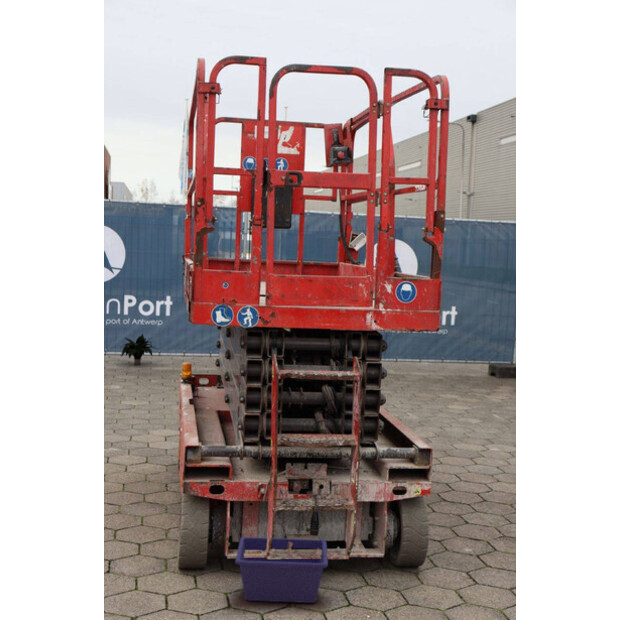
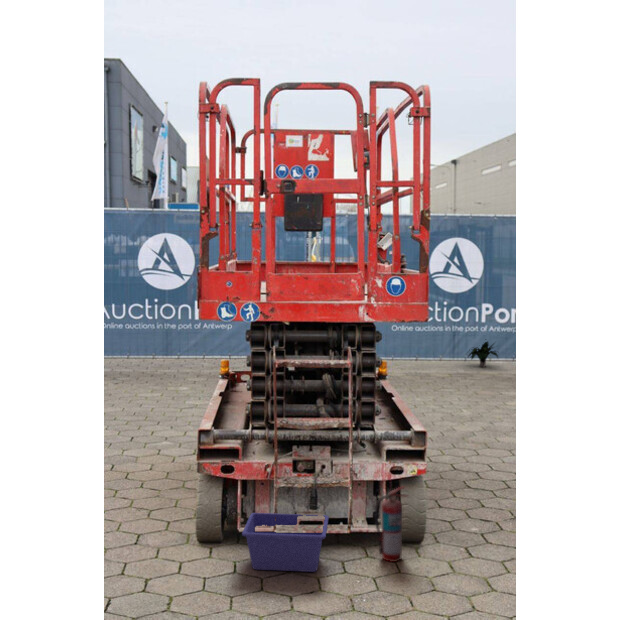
potted plant: present [121,334,157,365] -> present [469,342,498,367]
fire extinguisher: none [376,509,413,590] -> present [375,487,405,562]

